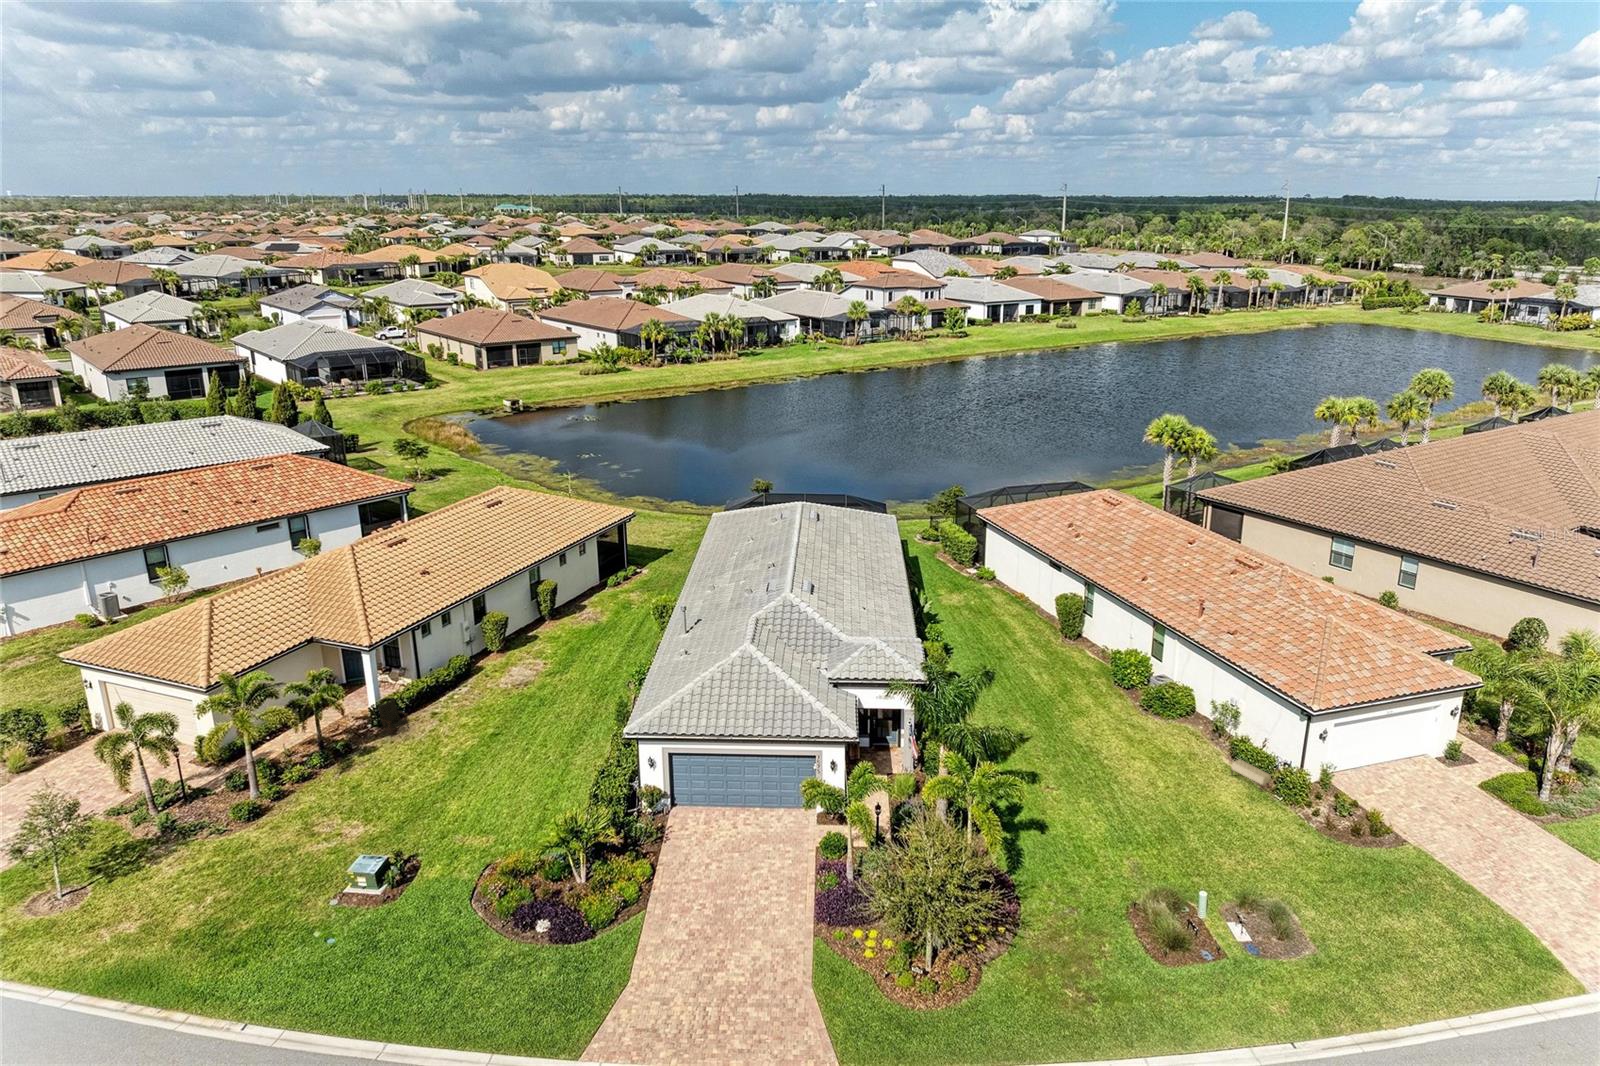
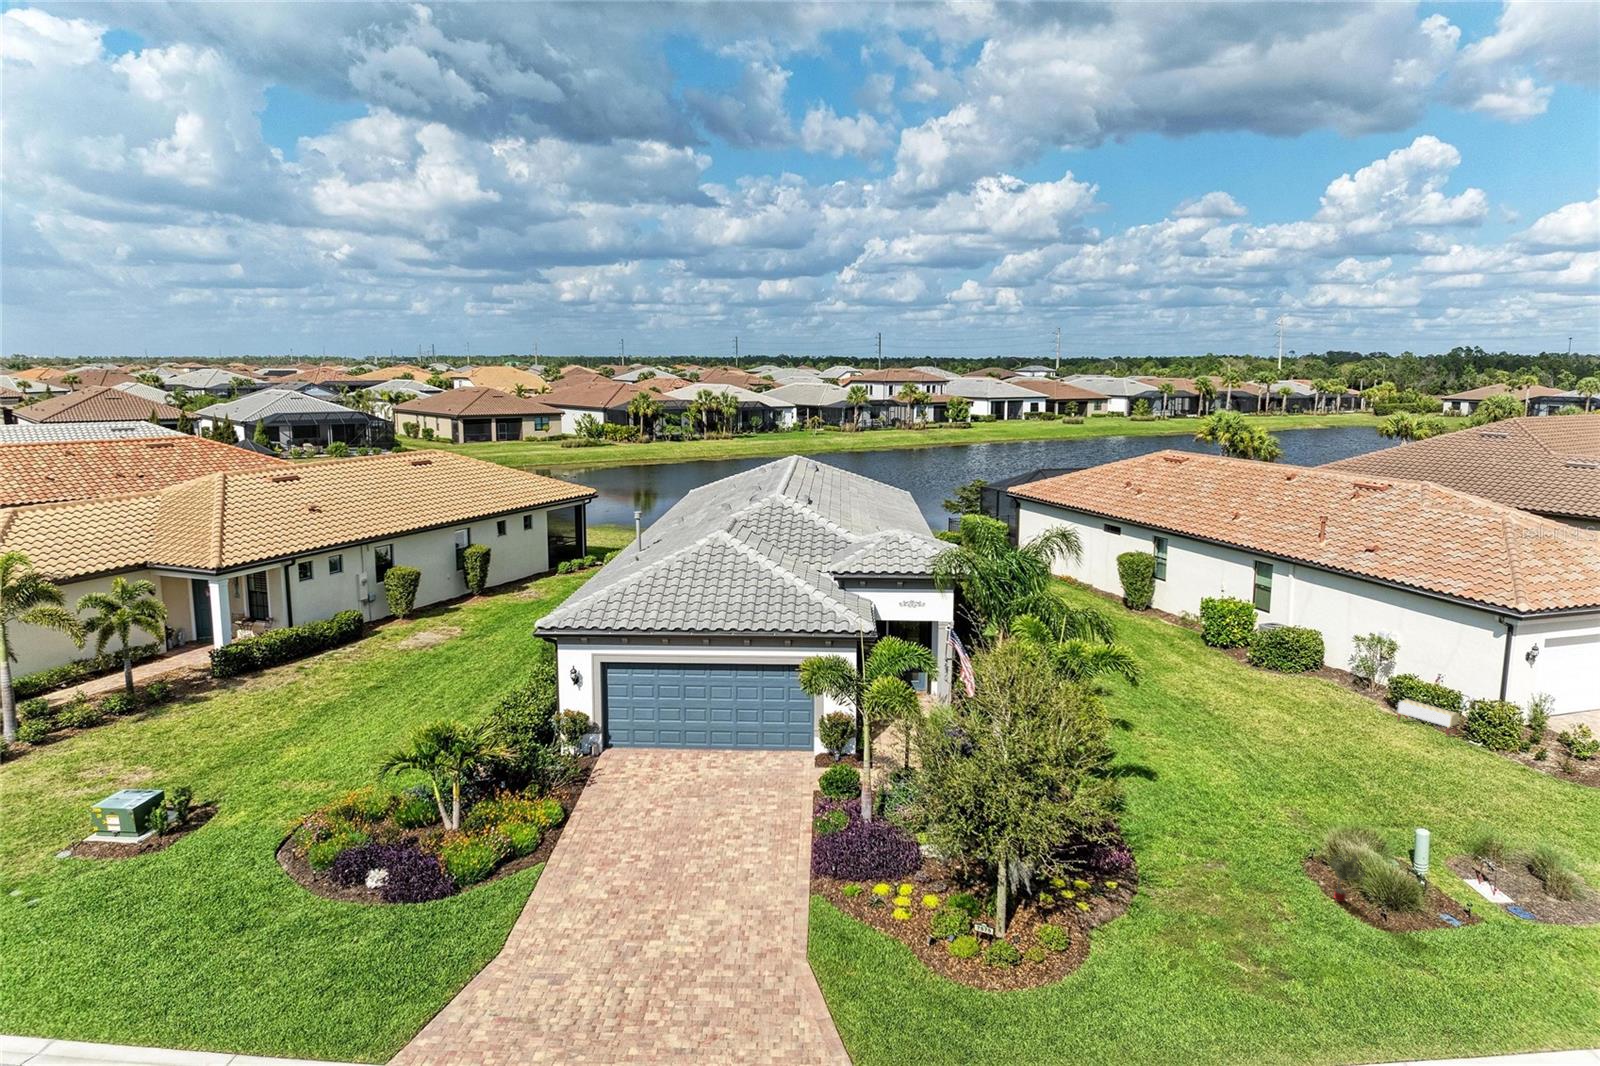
lounge chair: present [379,699,408,734] -> none [221,639,263,687]
potted tree: none [1136,914,1155,944] -> present [1330,854,1366,902]

